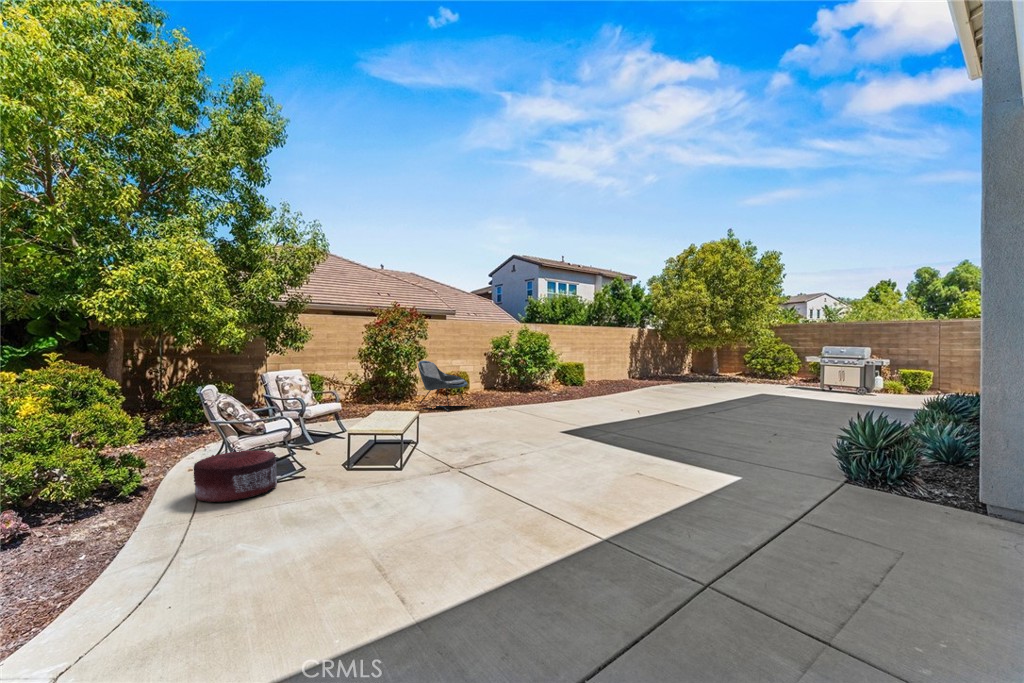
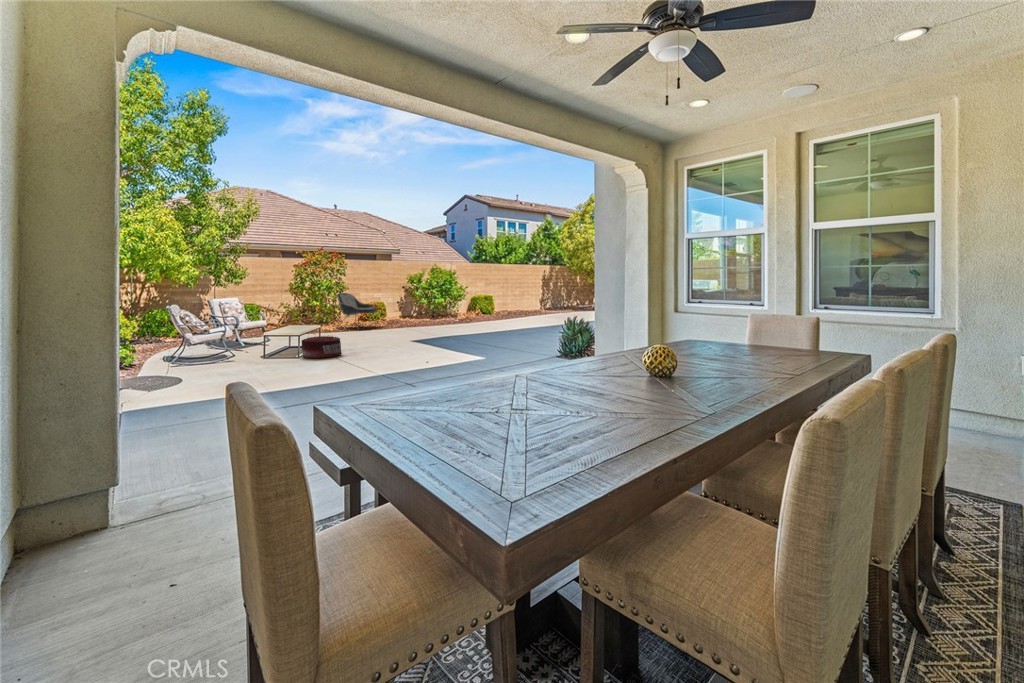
pouf: present [194,450,277,502] -> present [302,336,342,358]

